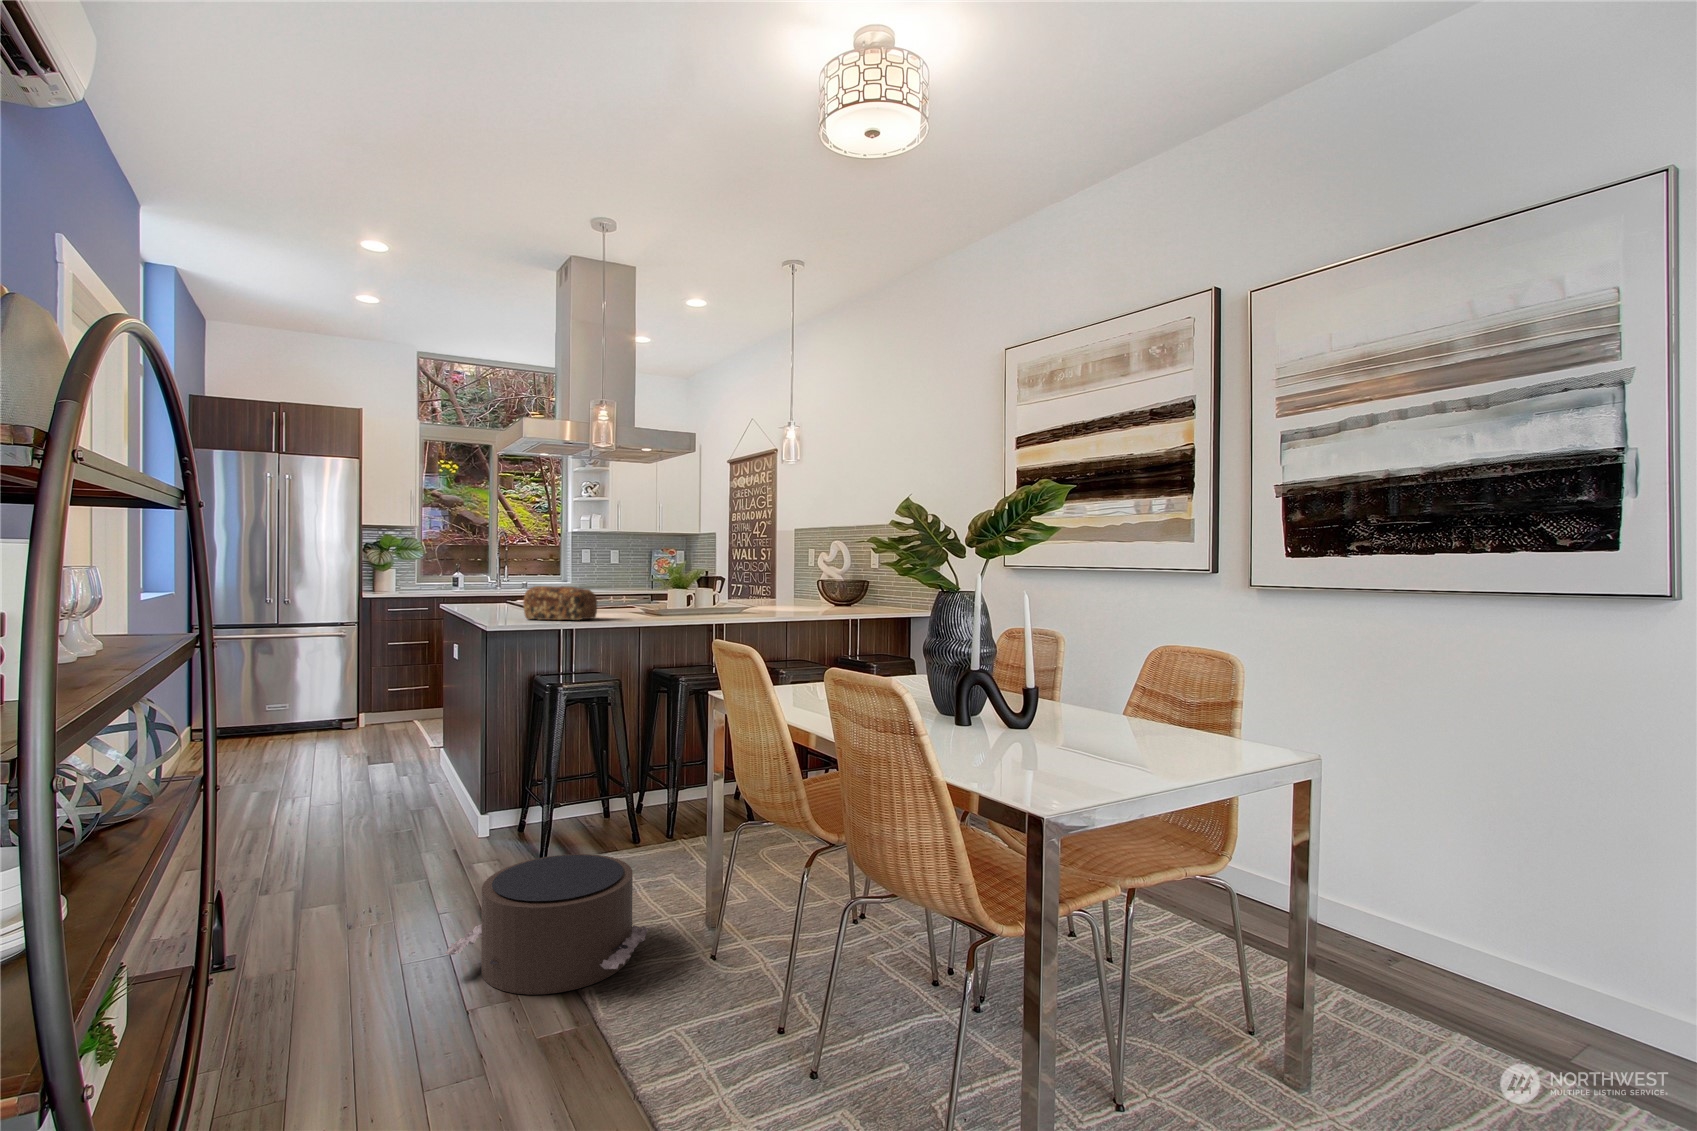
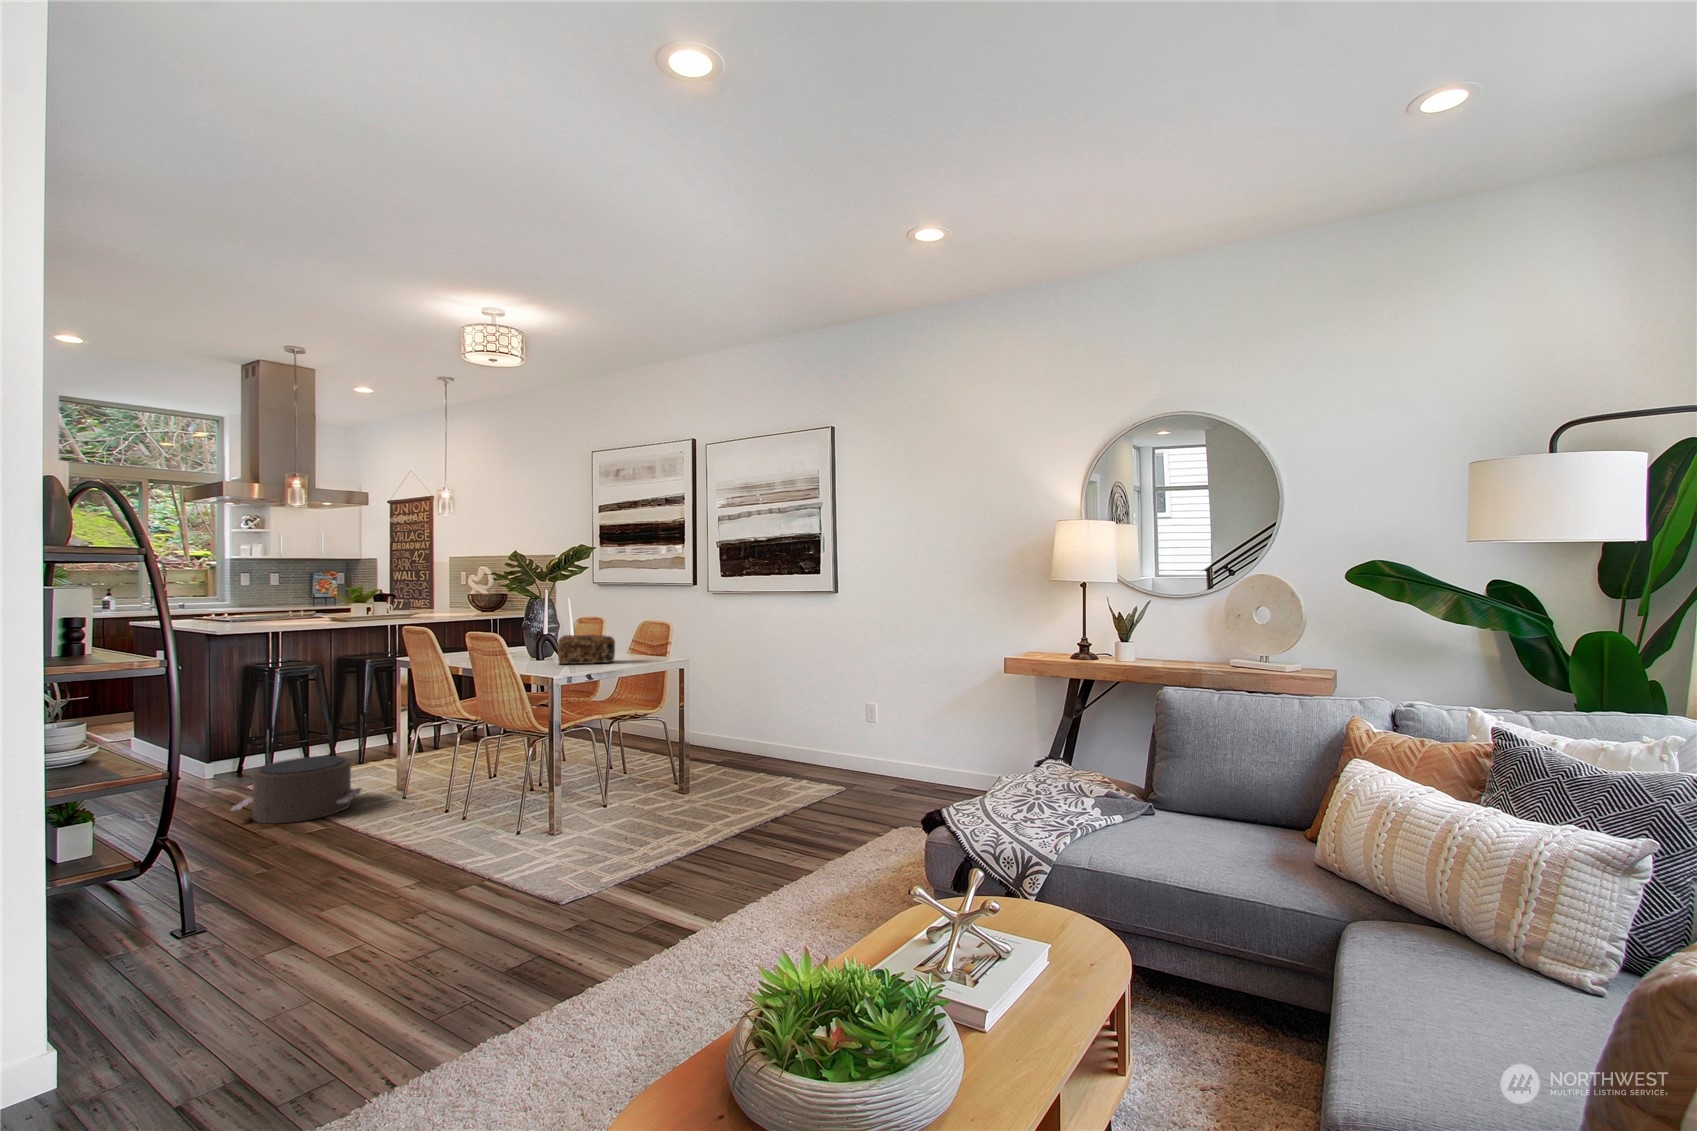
bread loaf: present [523,586,597,620] -> present [558,635,615,664]

